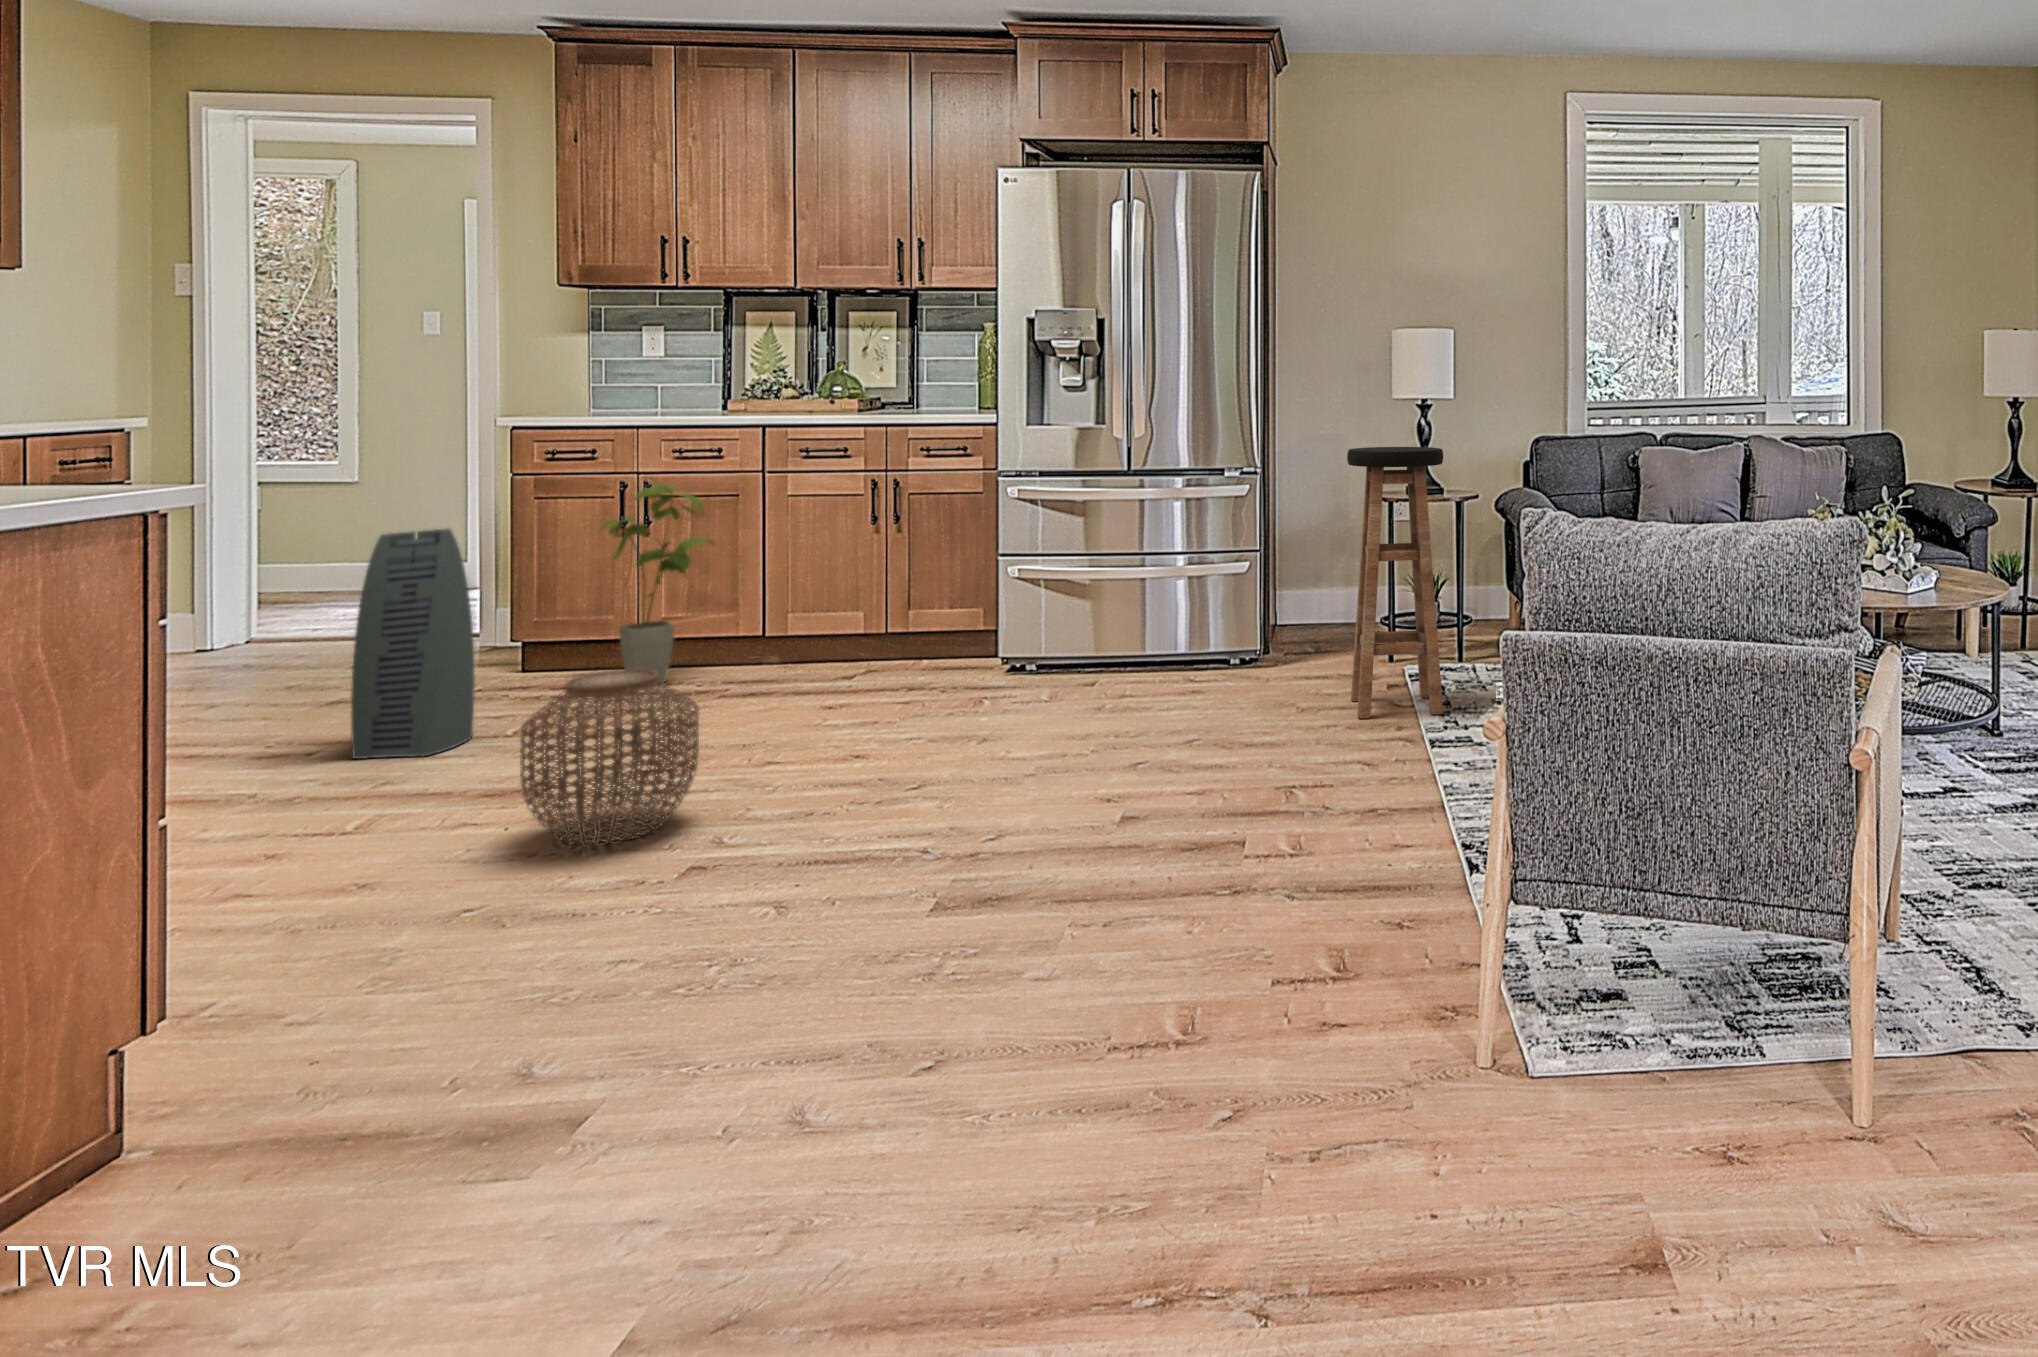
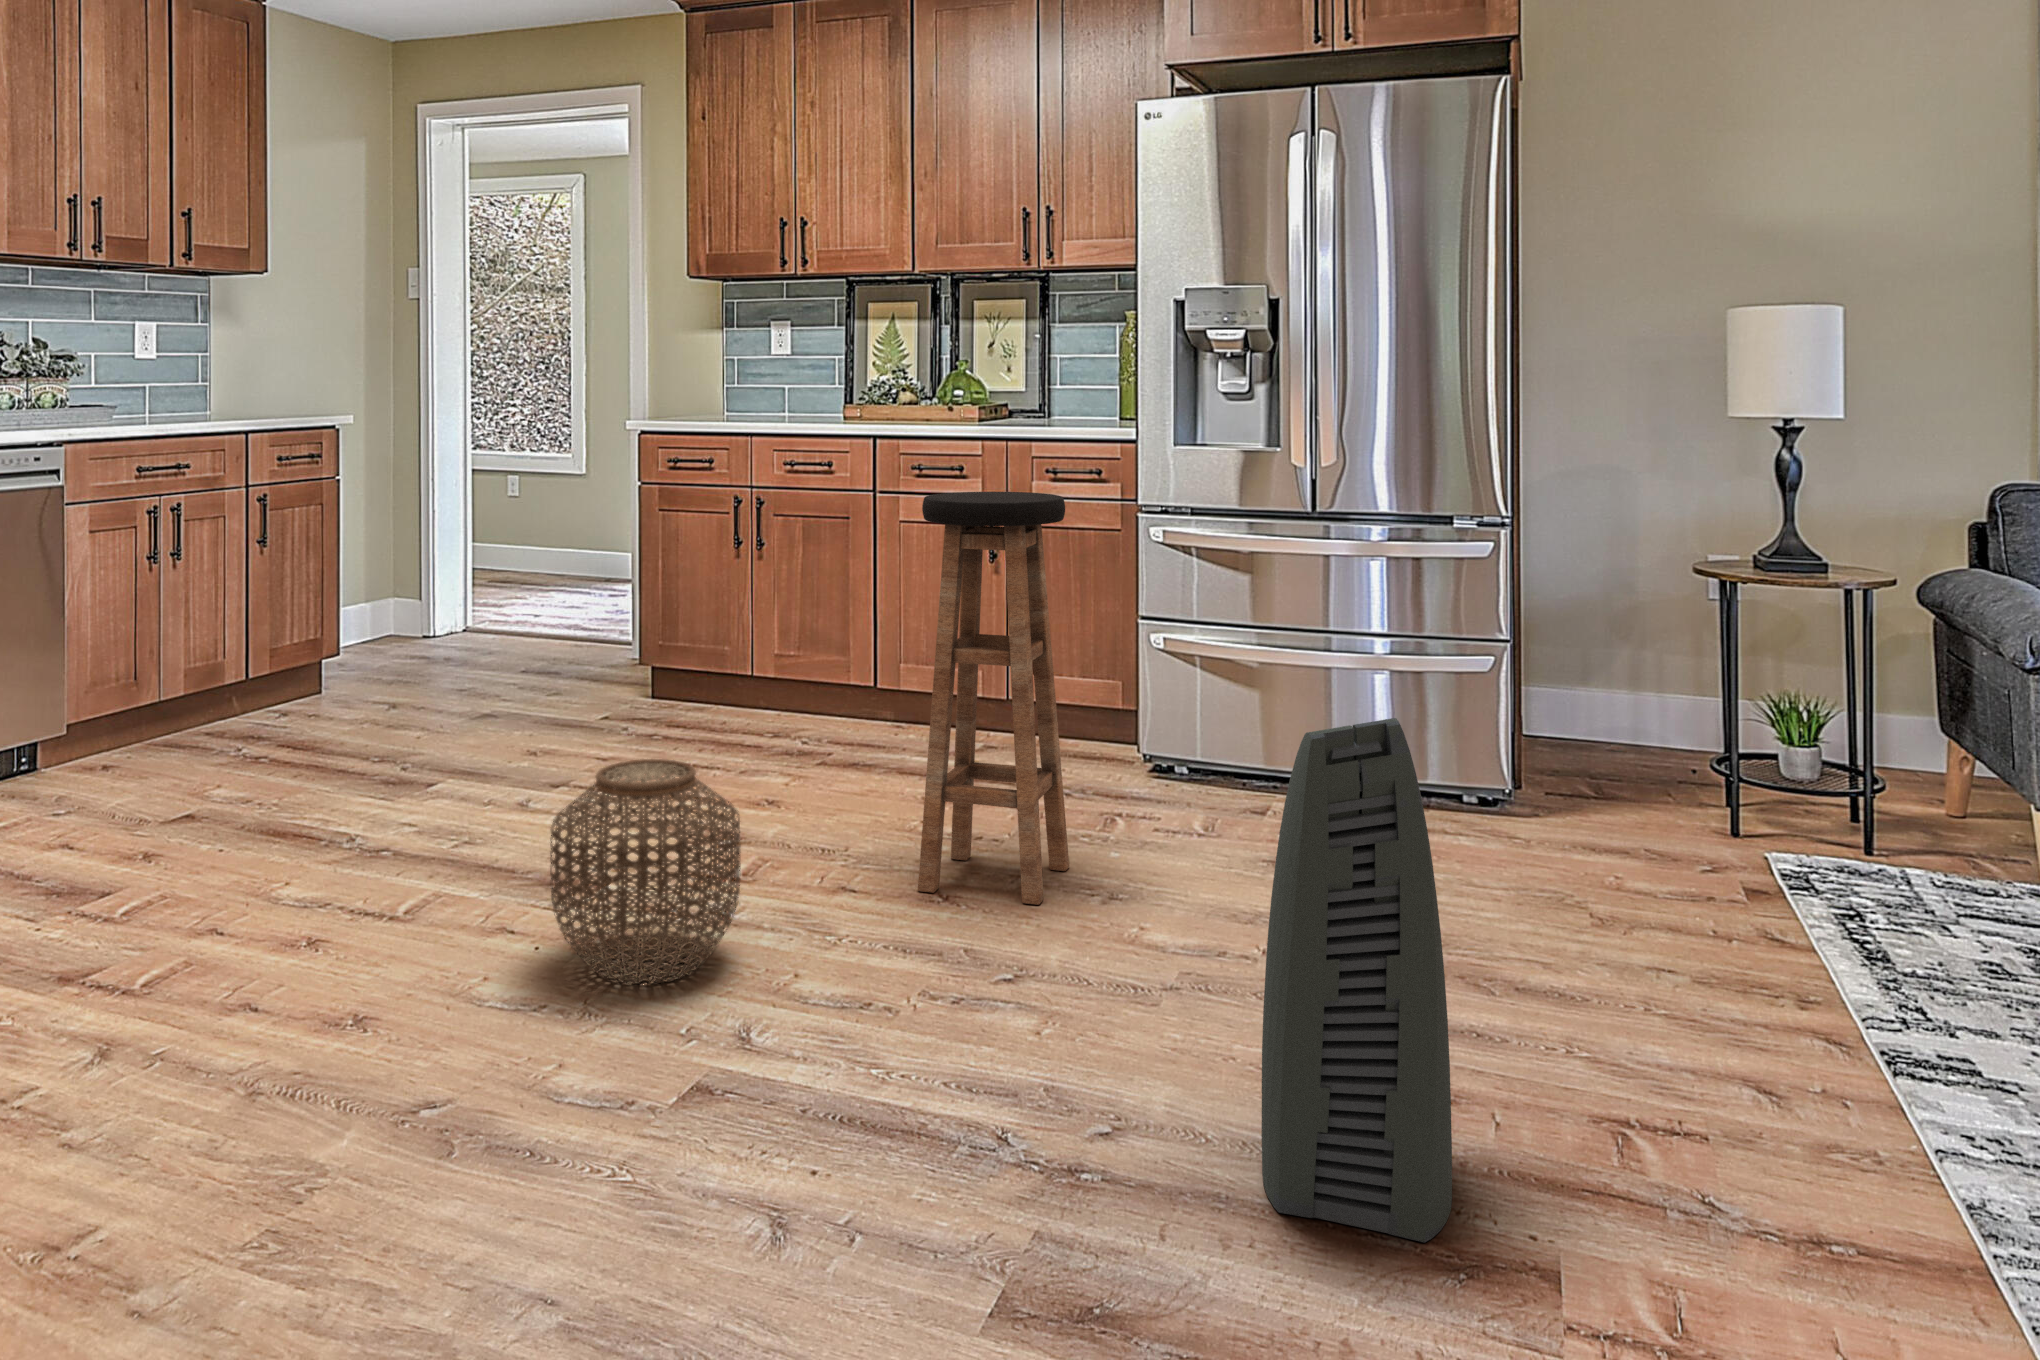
bar stool: present [1347,447,1443,719] -> present [918,492,1069,905]
house plant: present [600,484,714,683] -> none [705,507,825,742]
air purifier: present [351,528,475,759] -> present [1262,718,1452,1243]

